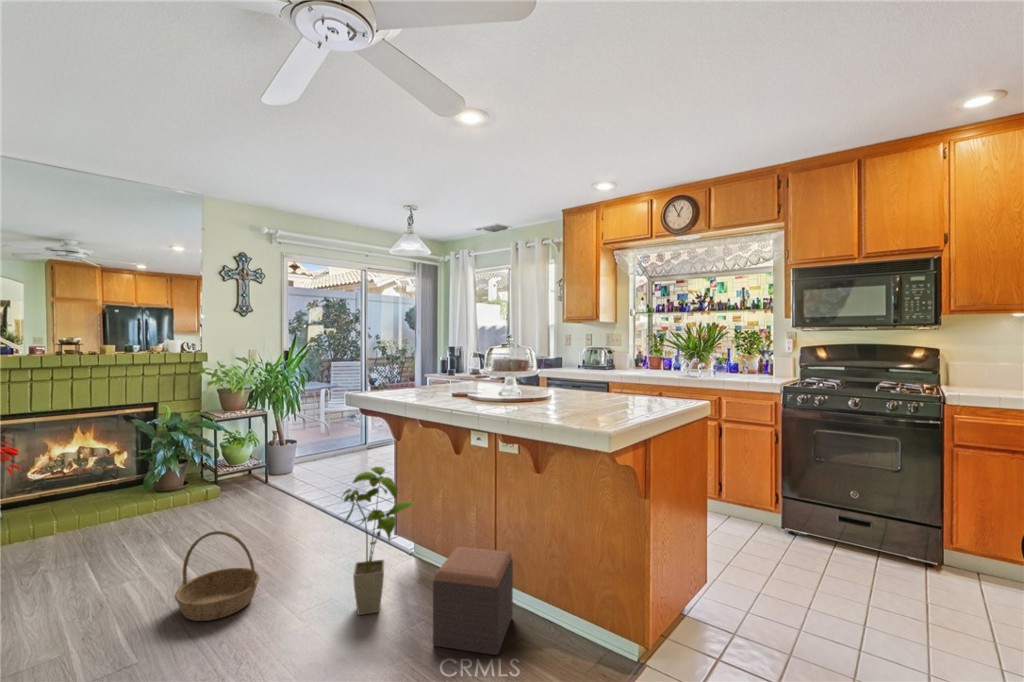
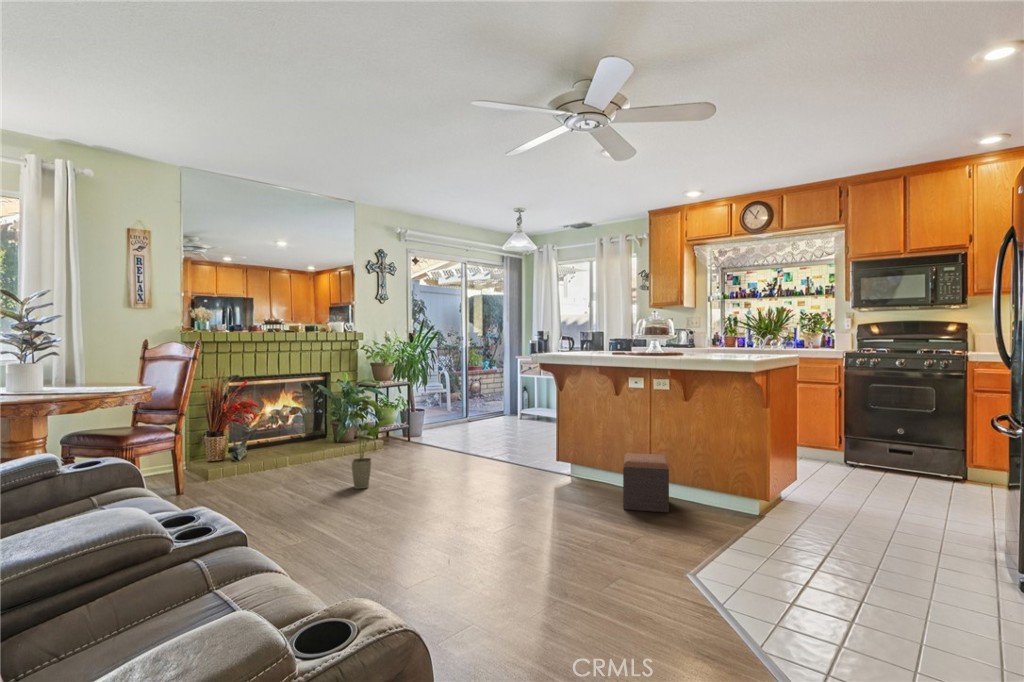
house plant: present [343,467,415,615] -> present [346,395,390,489]
basket: present [175,531,260,621] -> none [437,444,487,500]

